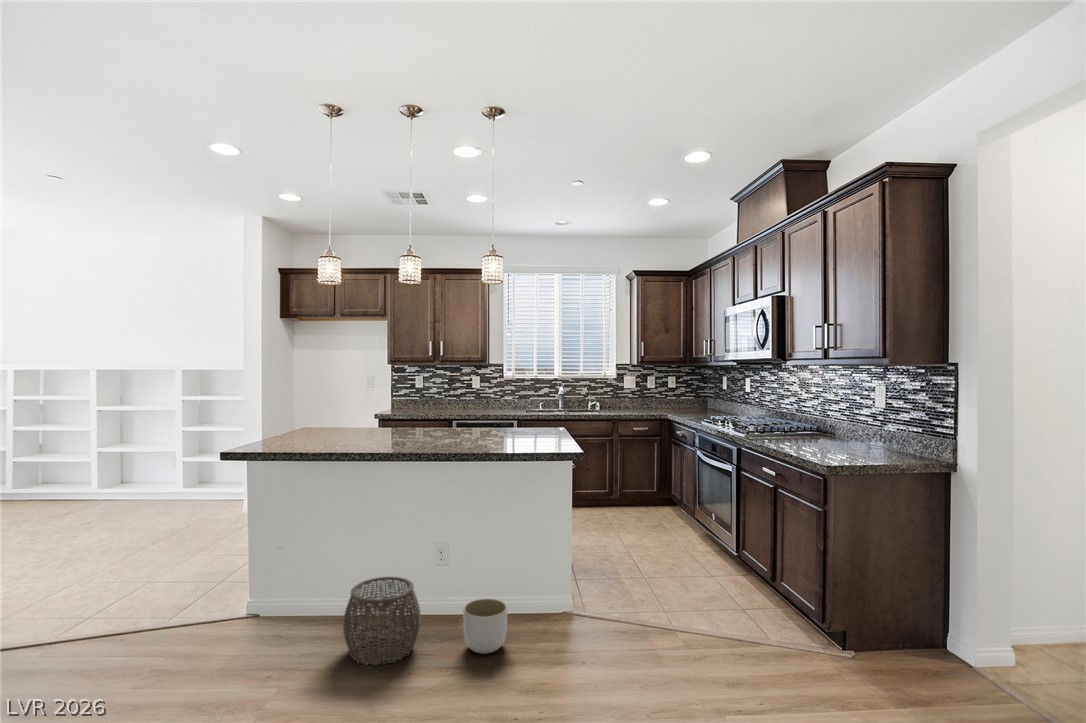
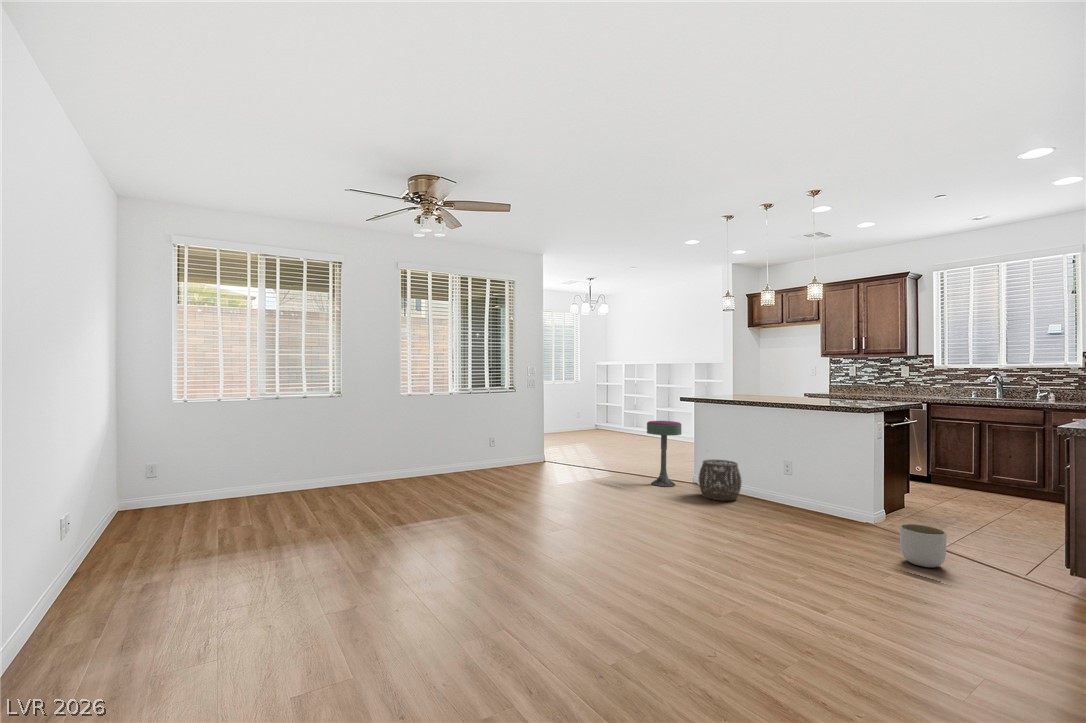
bar stool: none [205,520,284,668] -> present [647,421,682,487]
planter: present [463,598,507,654] -> present [900,524,947,567]

